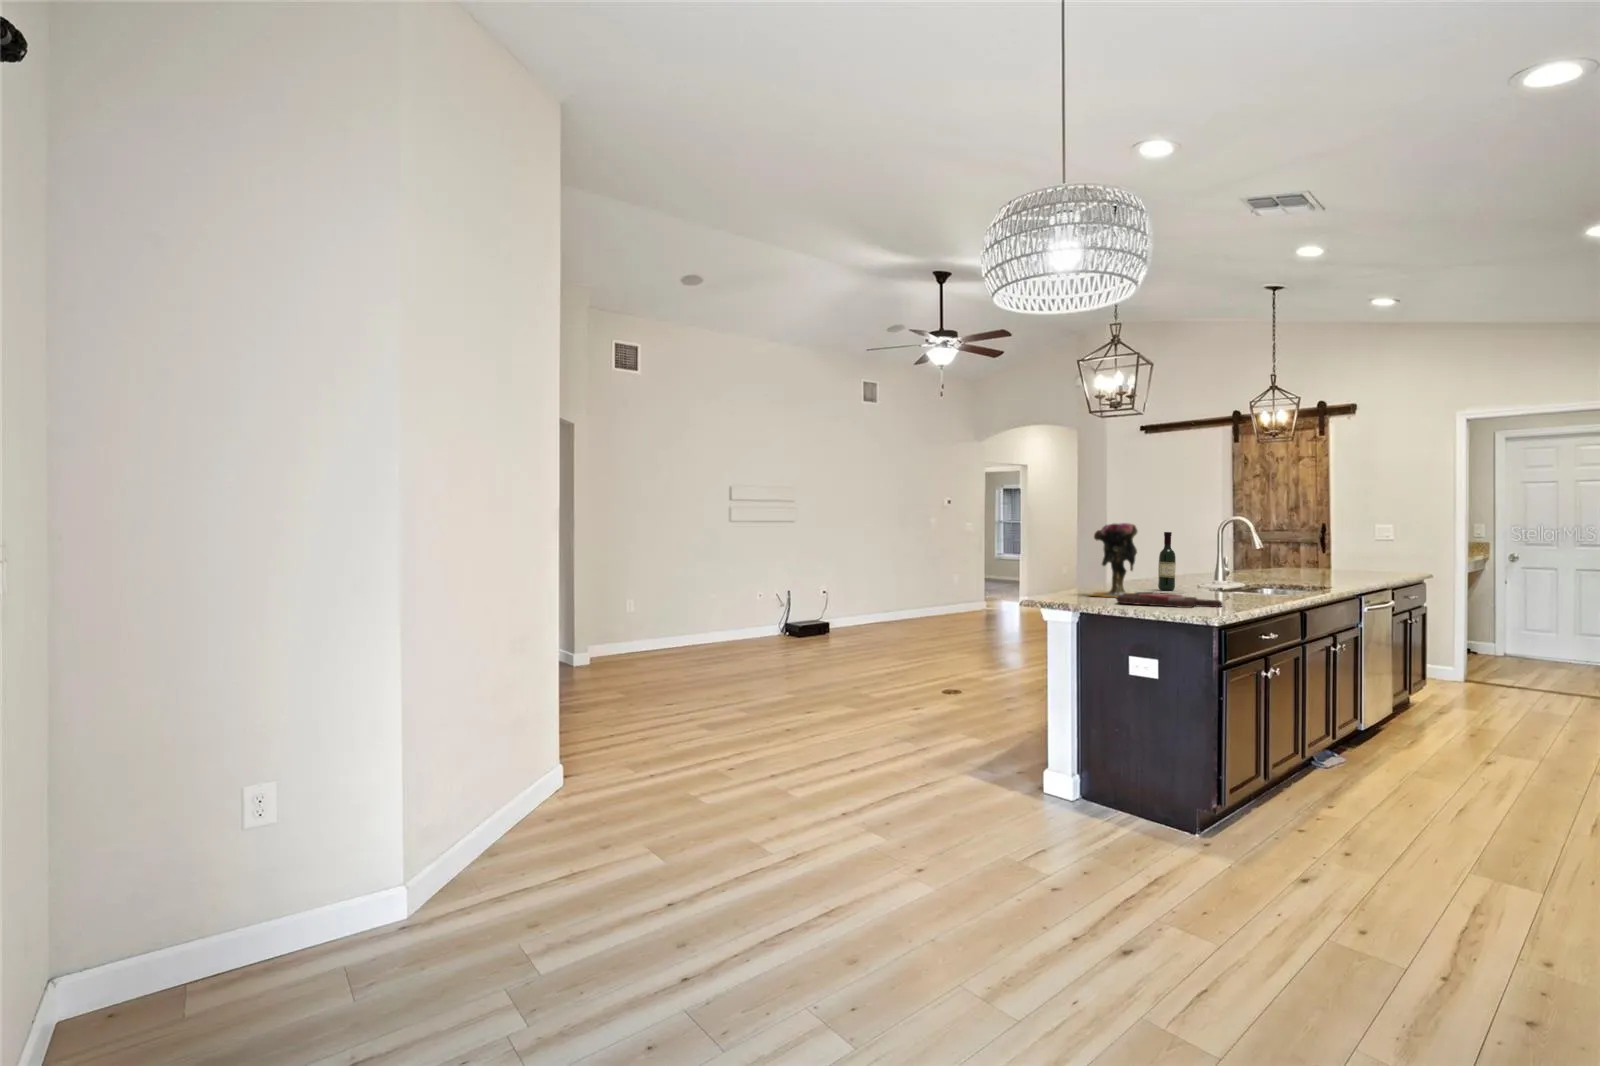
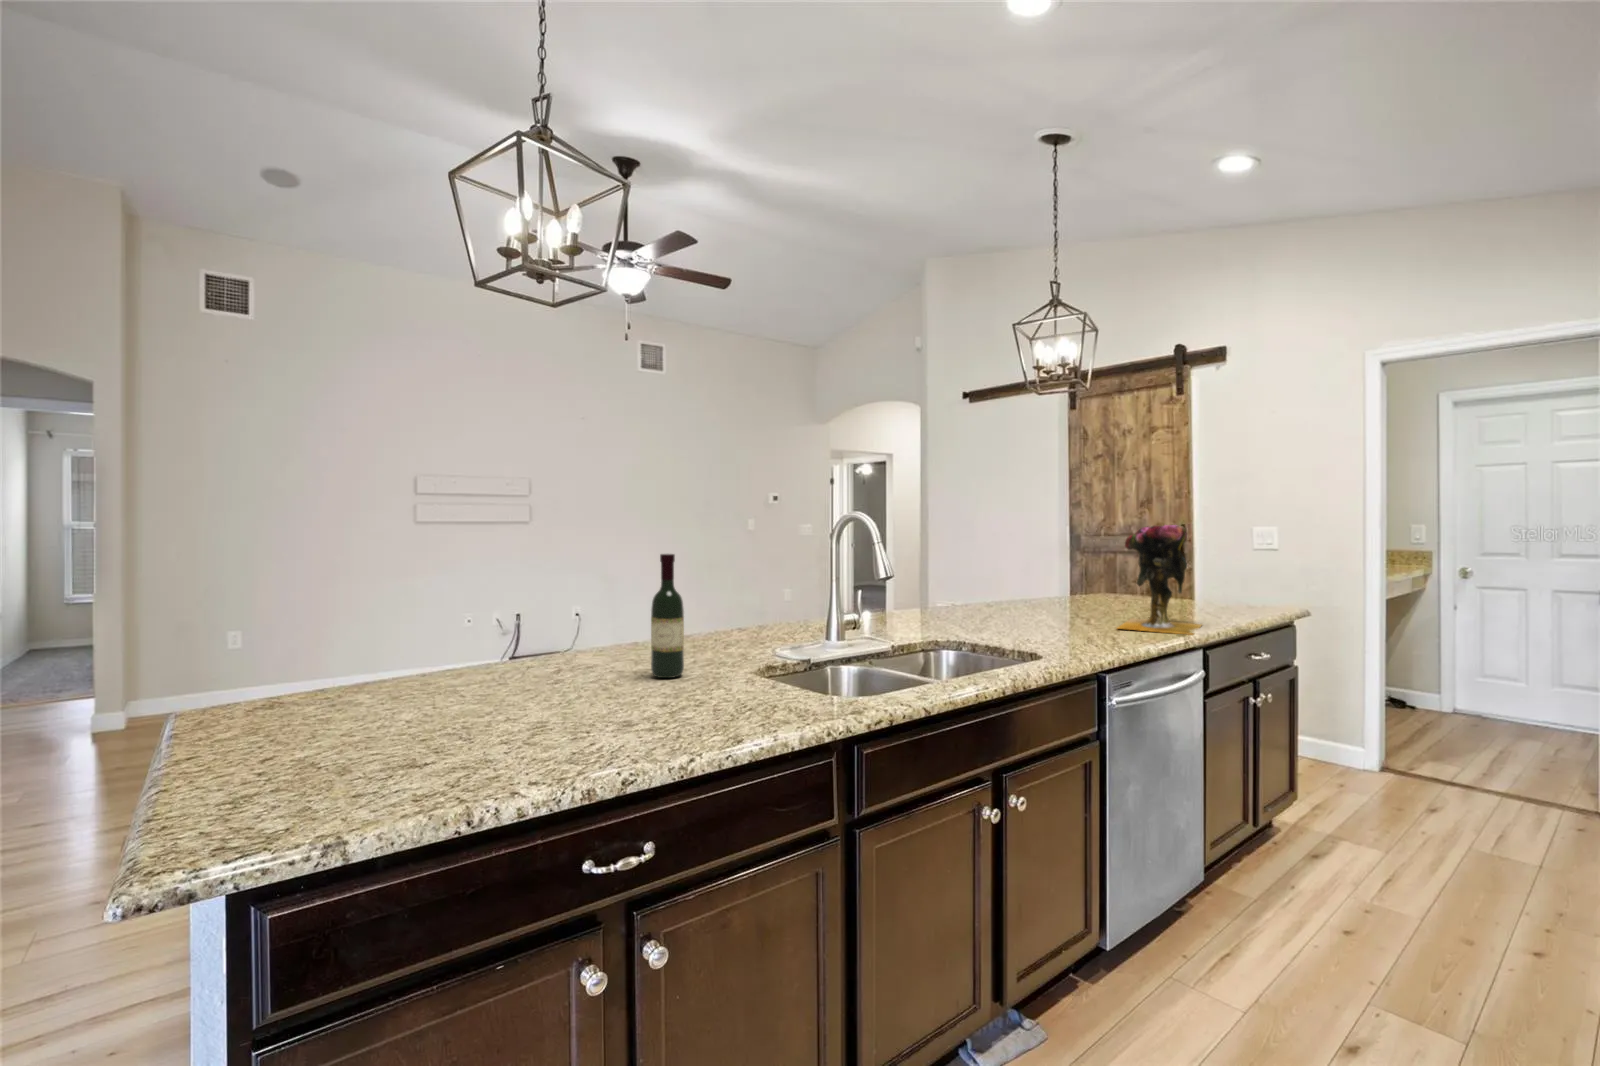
vase: present [1090,523,1137,598] -> present [1118,525,1201,635]
cutting board: present [1117,592,1222,608] -> none [238,720,473,806]

